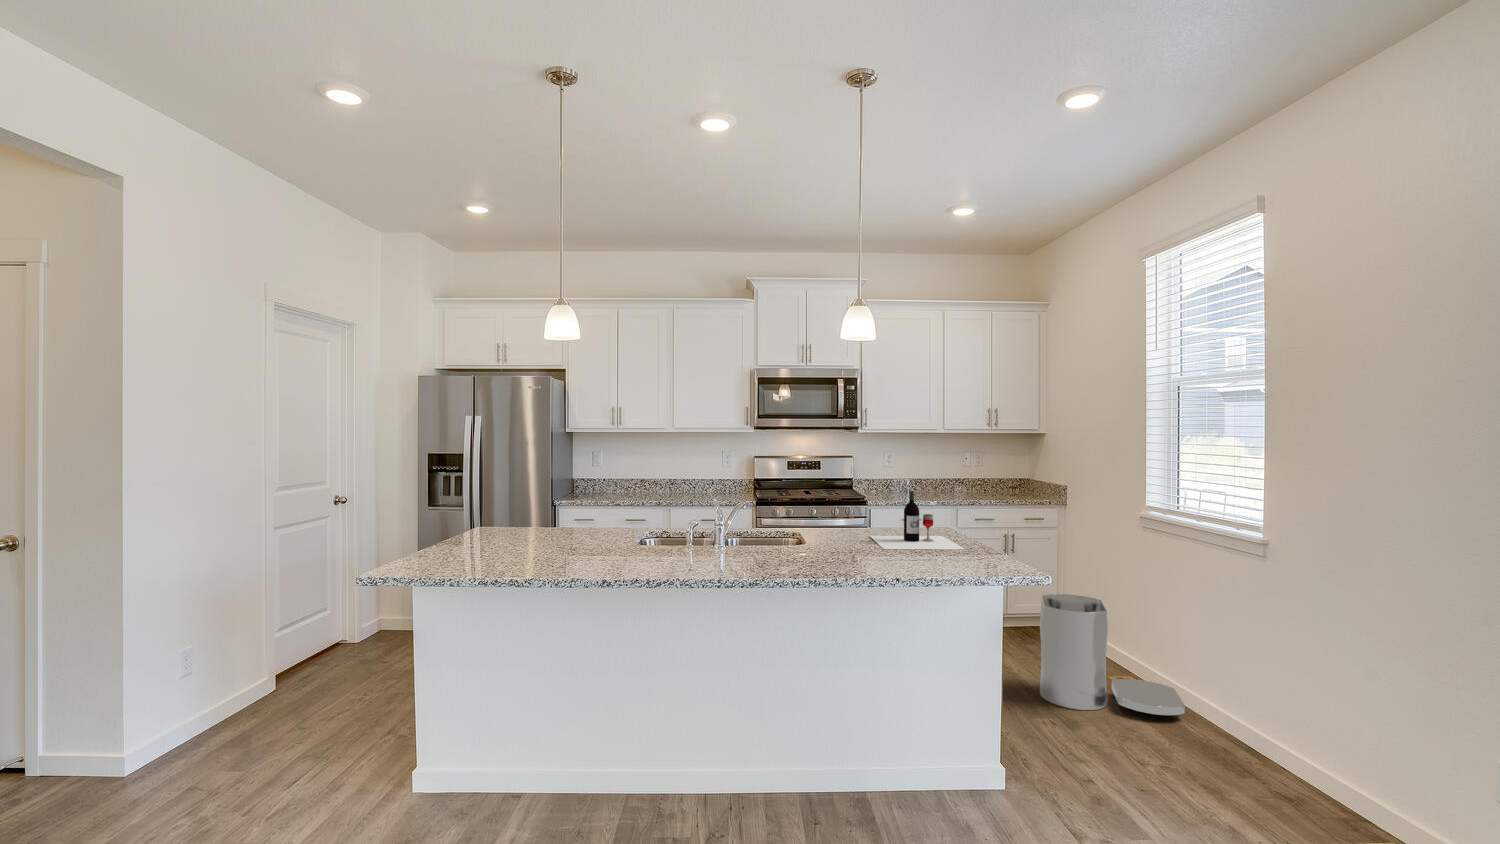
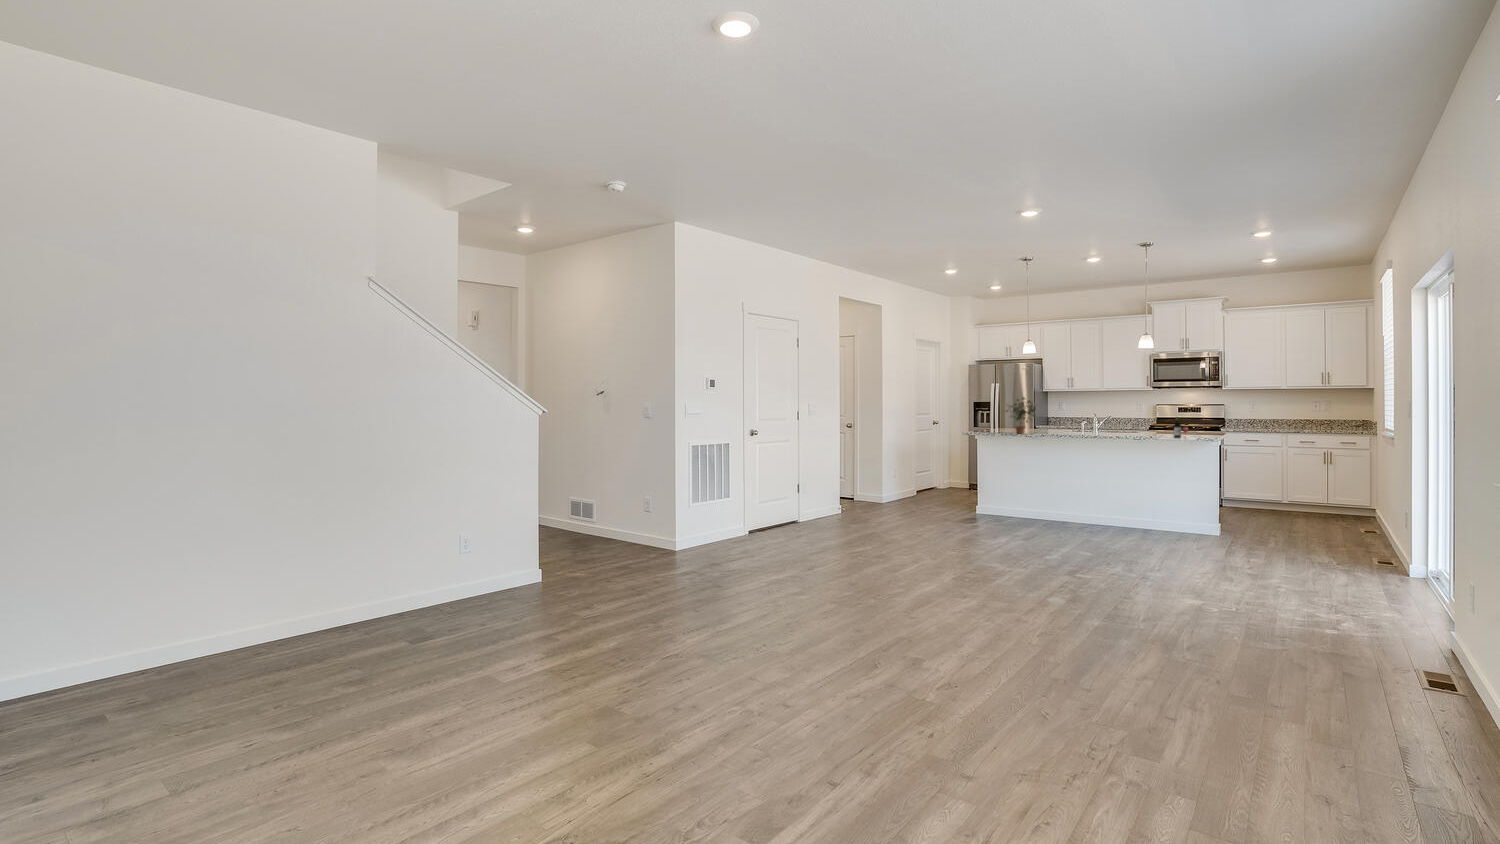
potted plant: none [501,442,589,537] -> present [1007,397,1036,434]
trash can: present [1040,594,1185,715] -> none [1282,477,1367,535]

